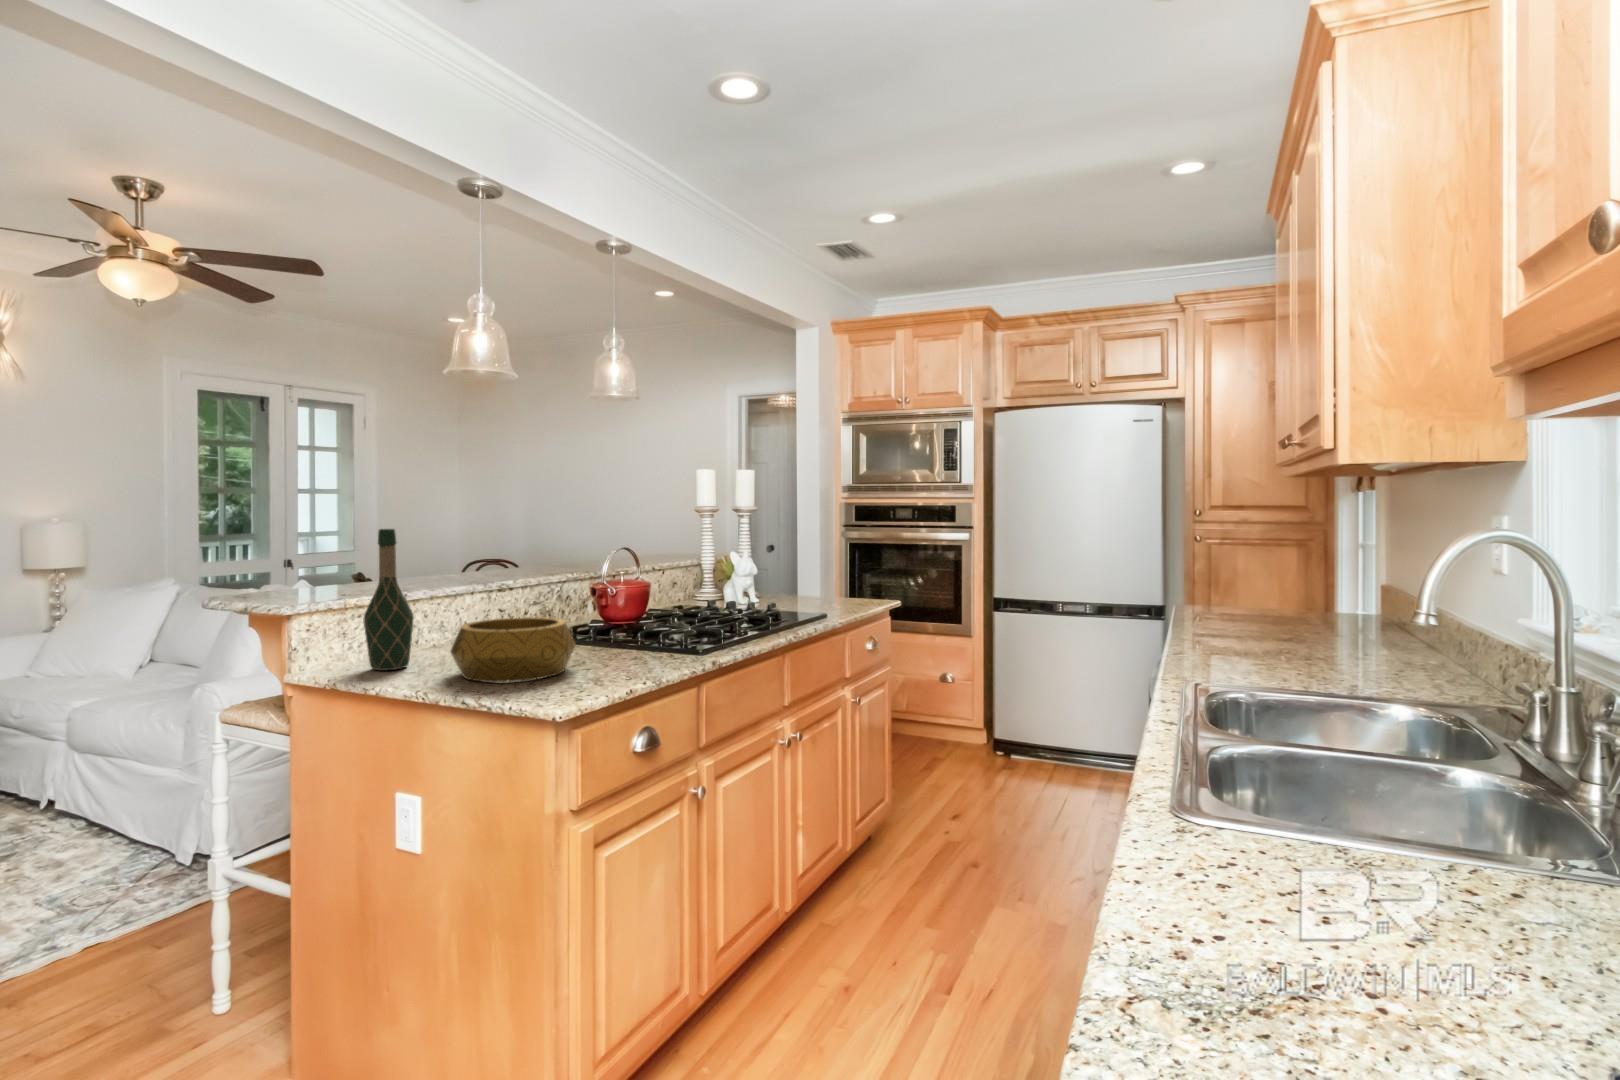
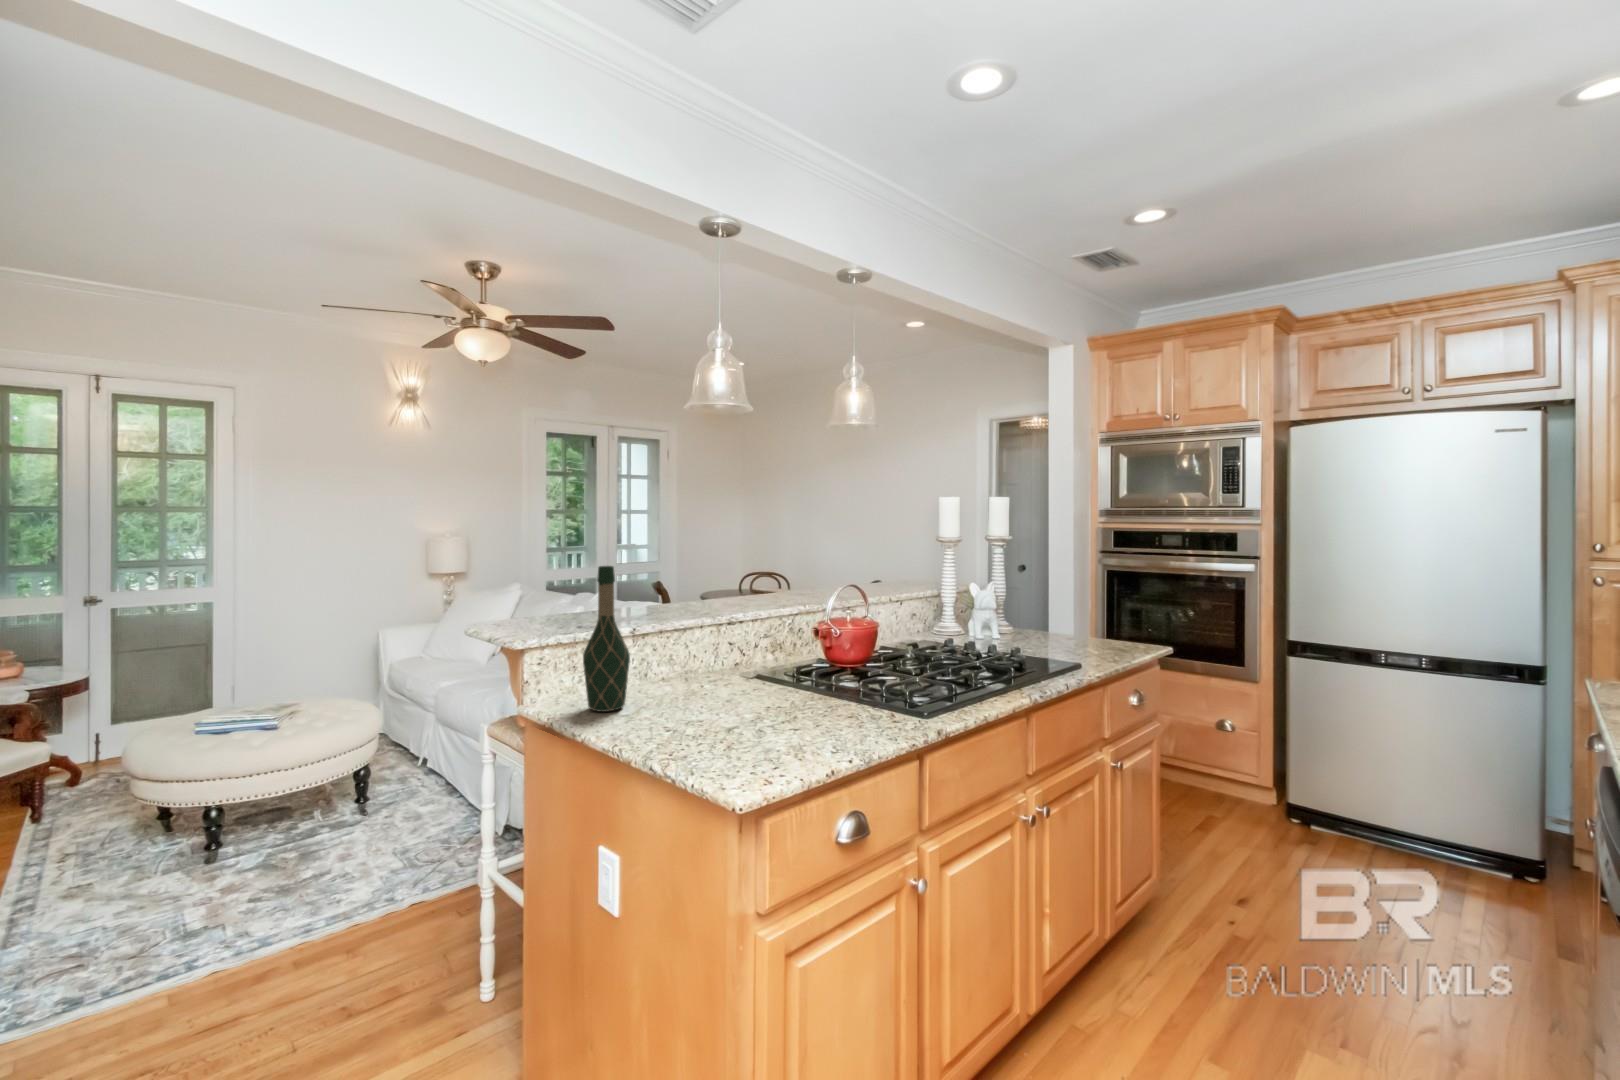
decorative bowl: present [451,617,576,682] -> none [653,664,784,744]

